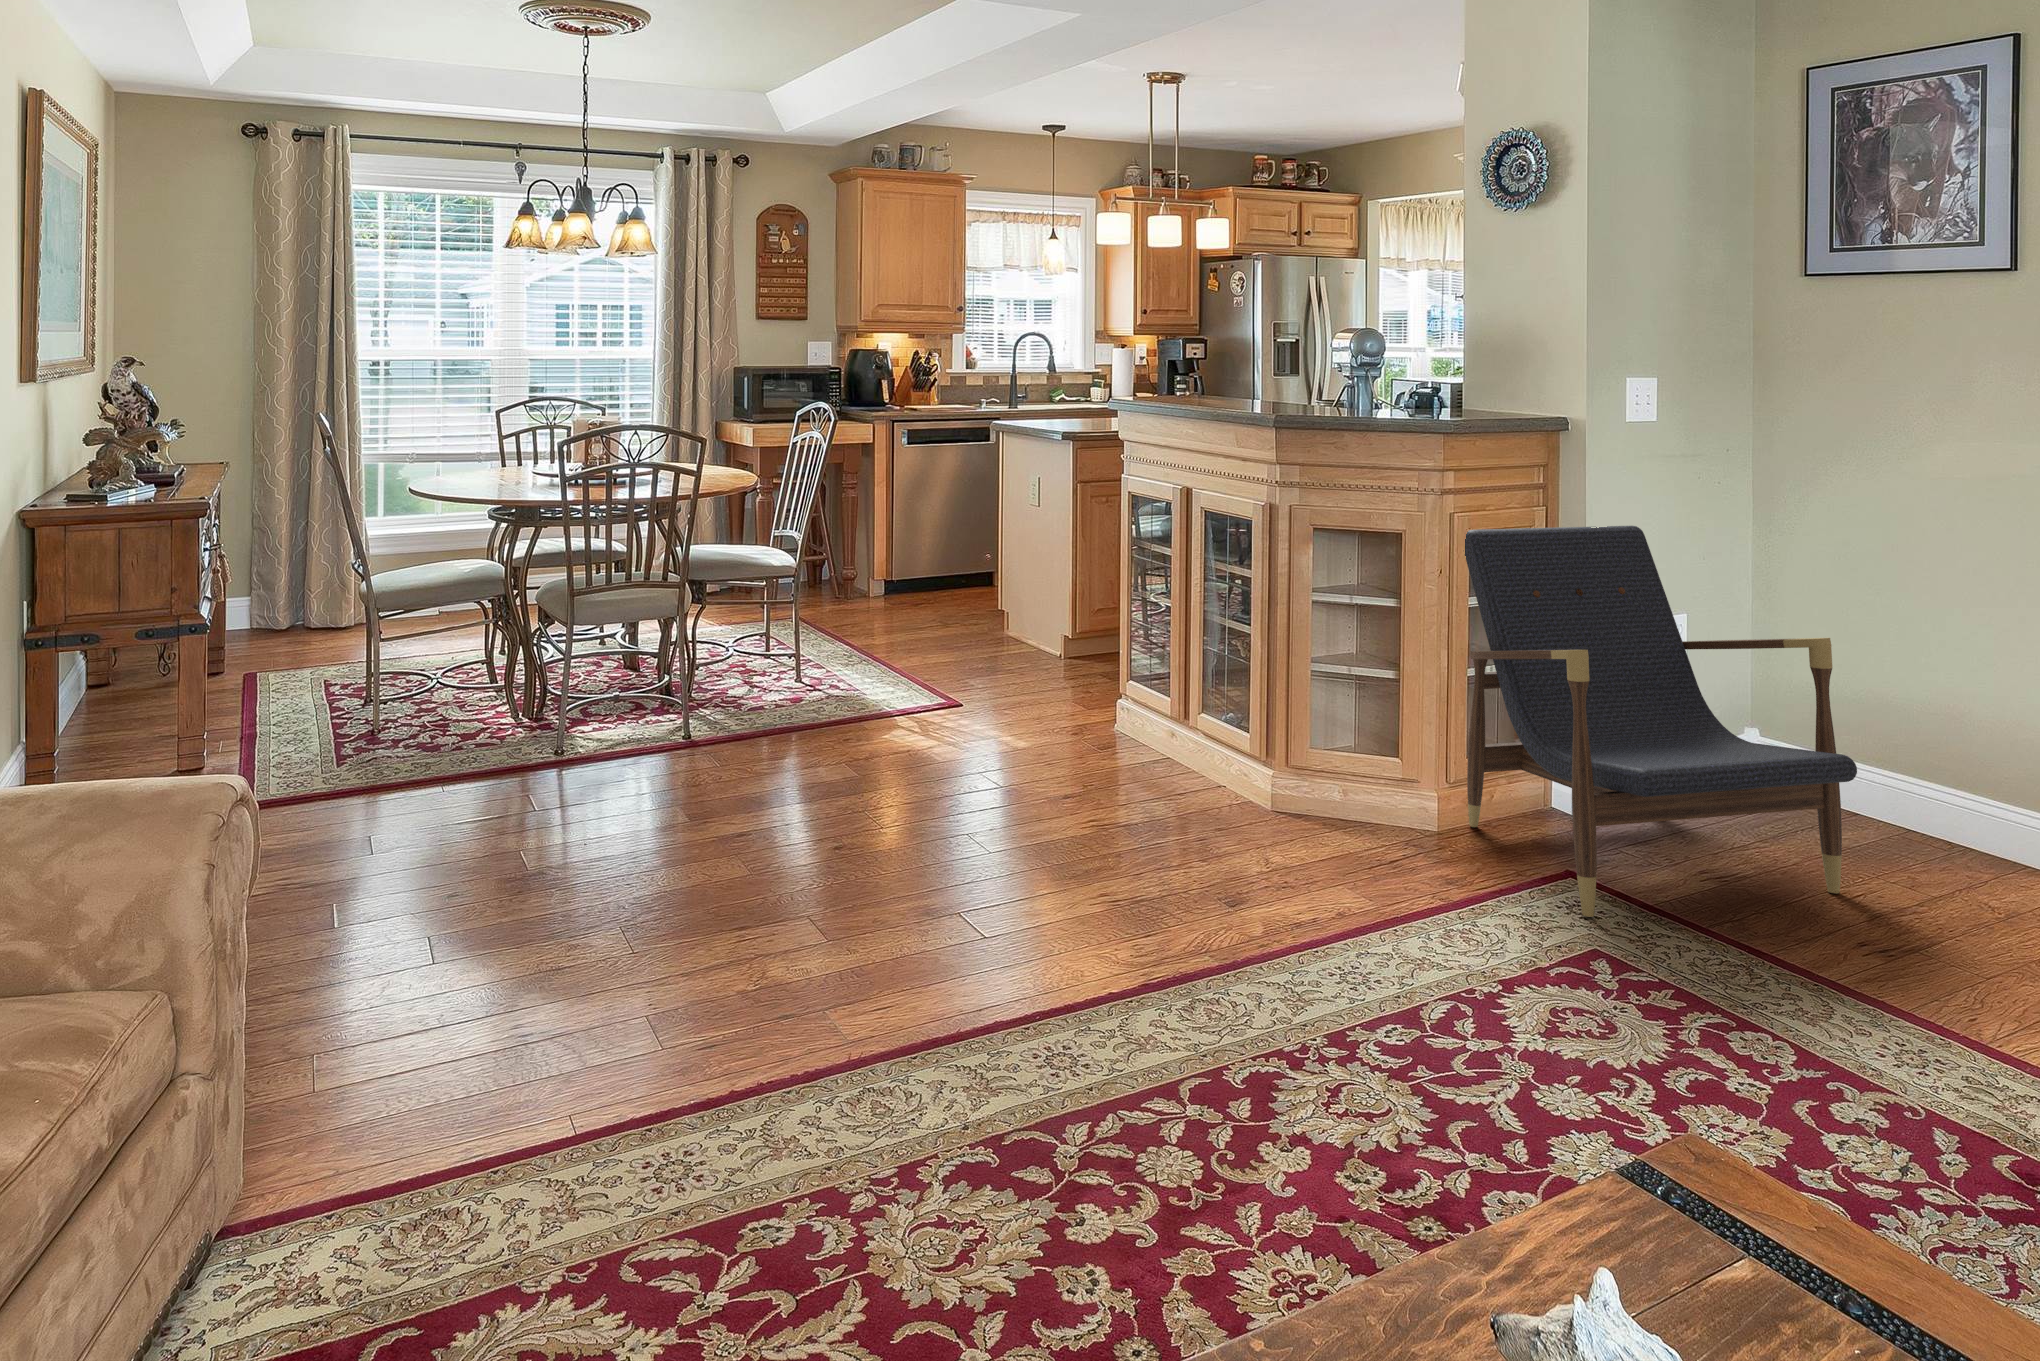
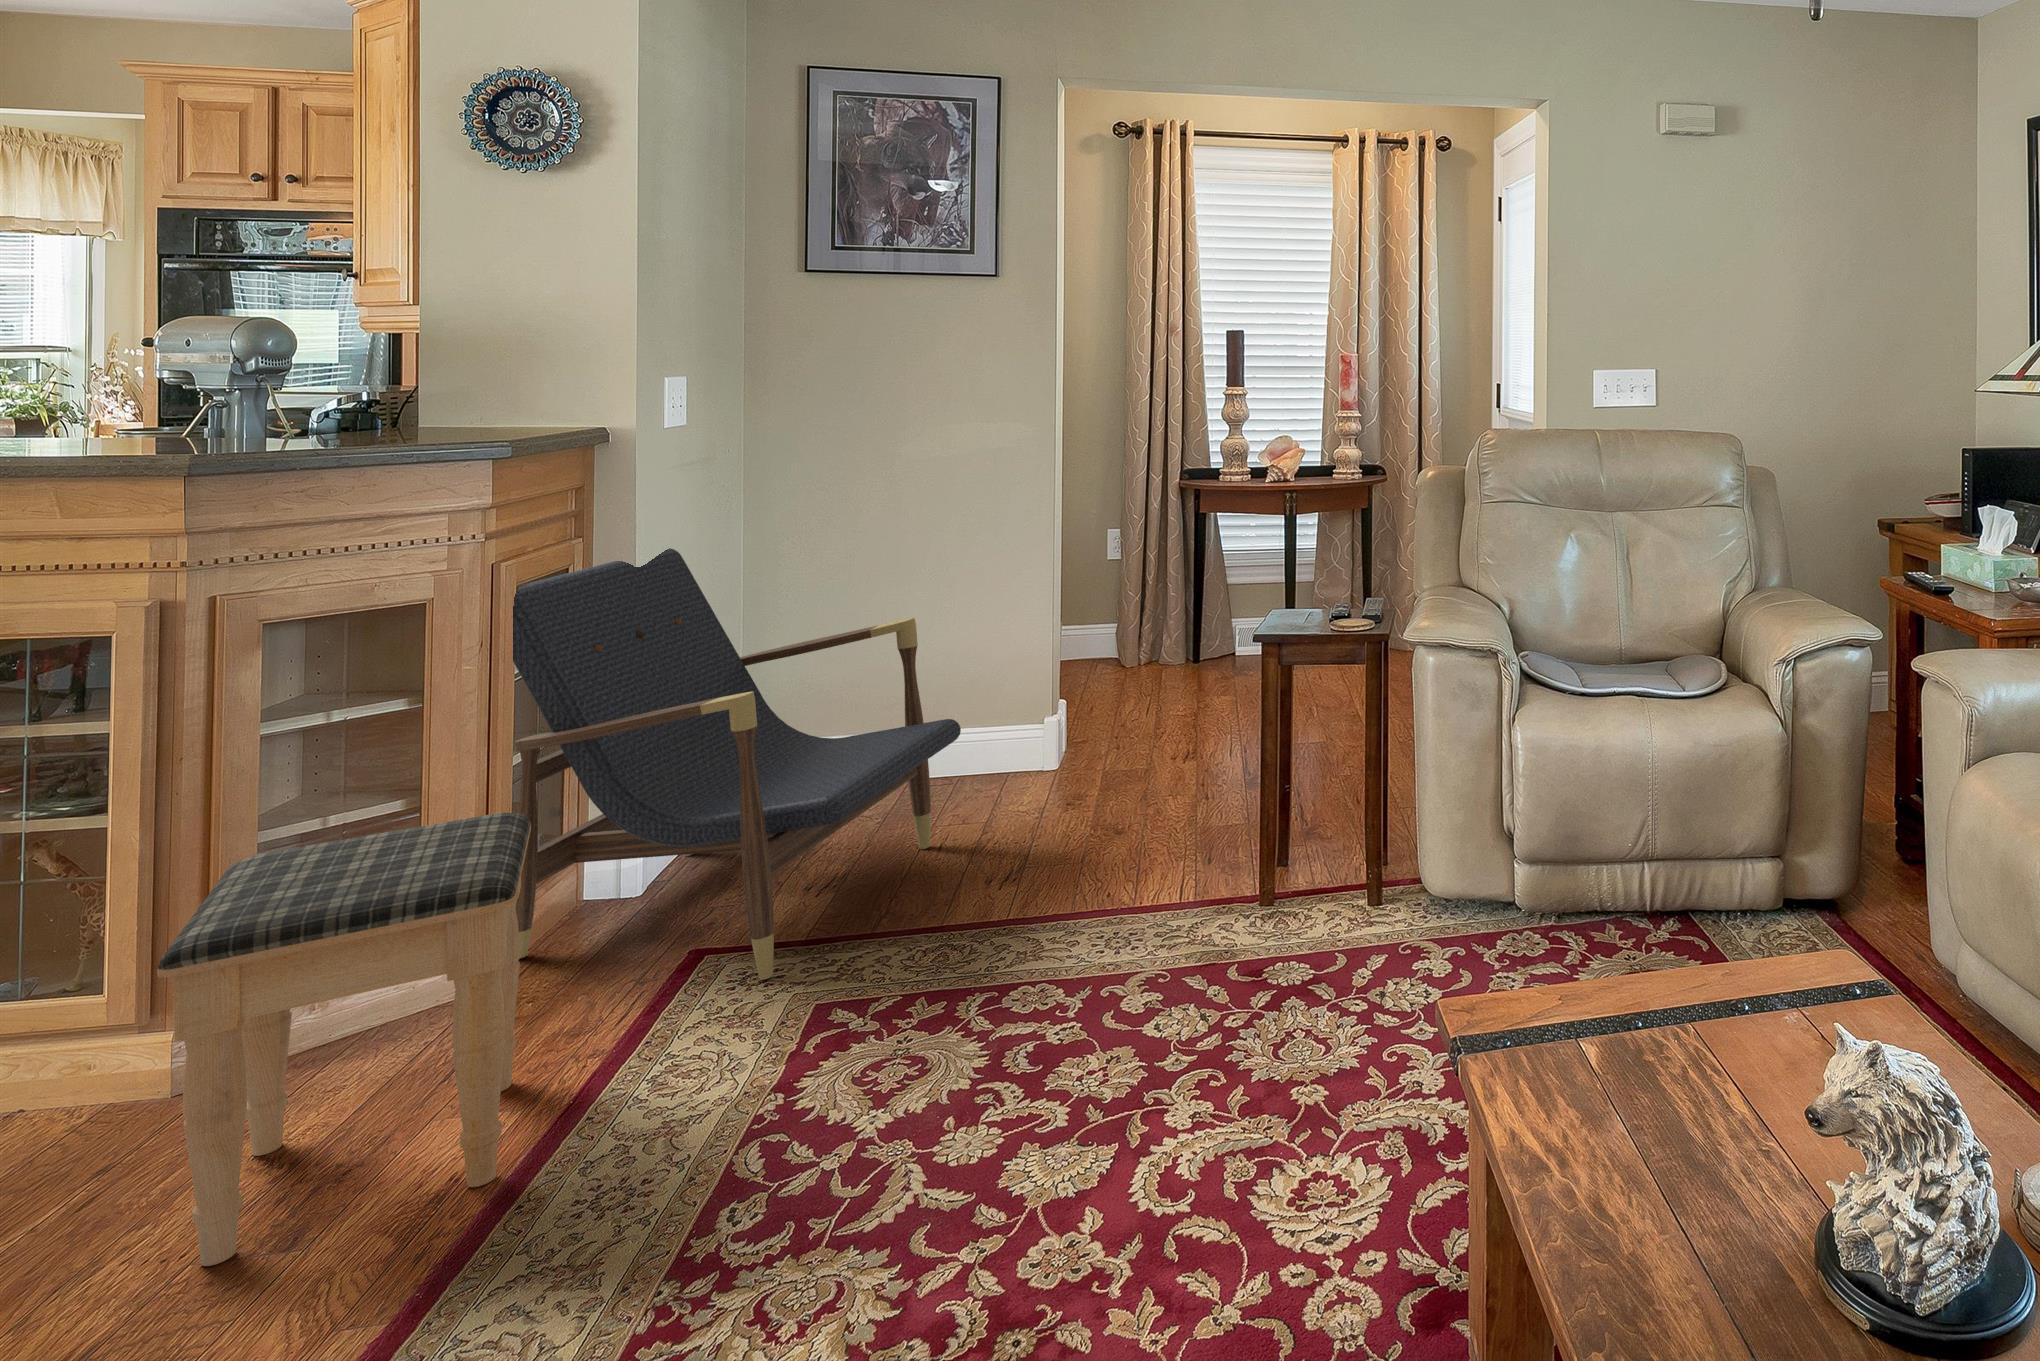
footstool: none [1177,662,1407,933] -> present [157,813,531,1266]

